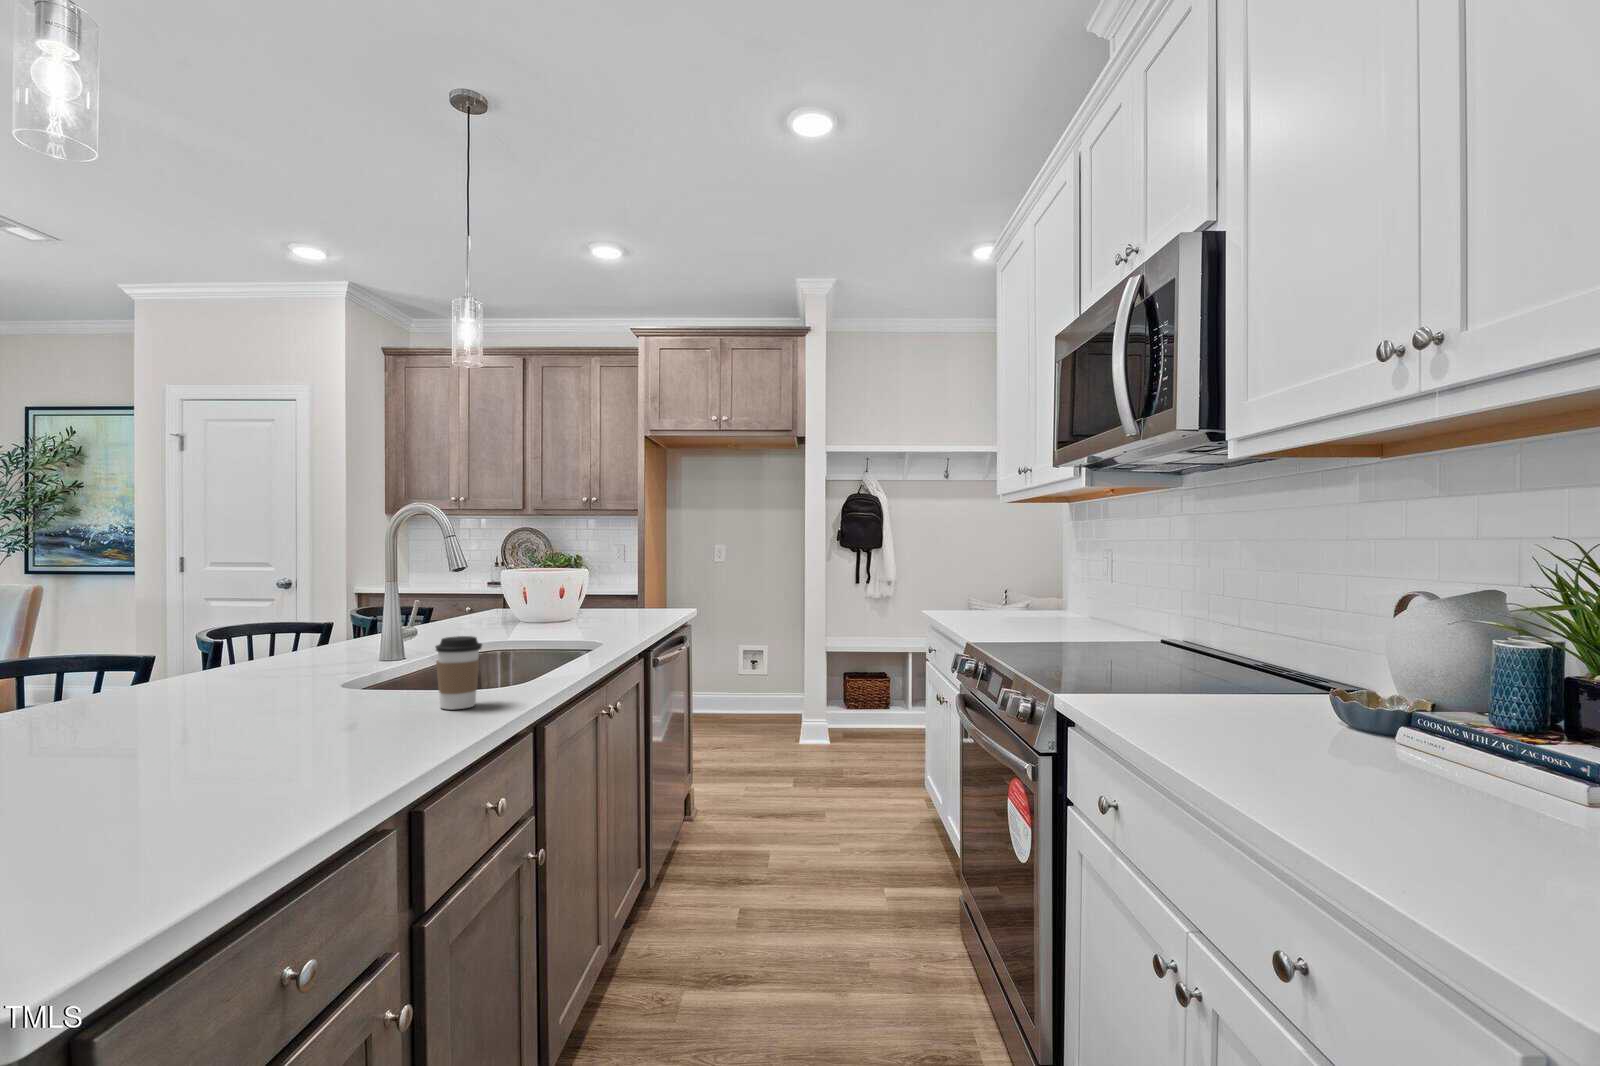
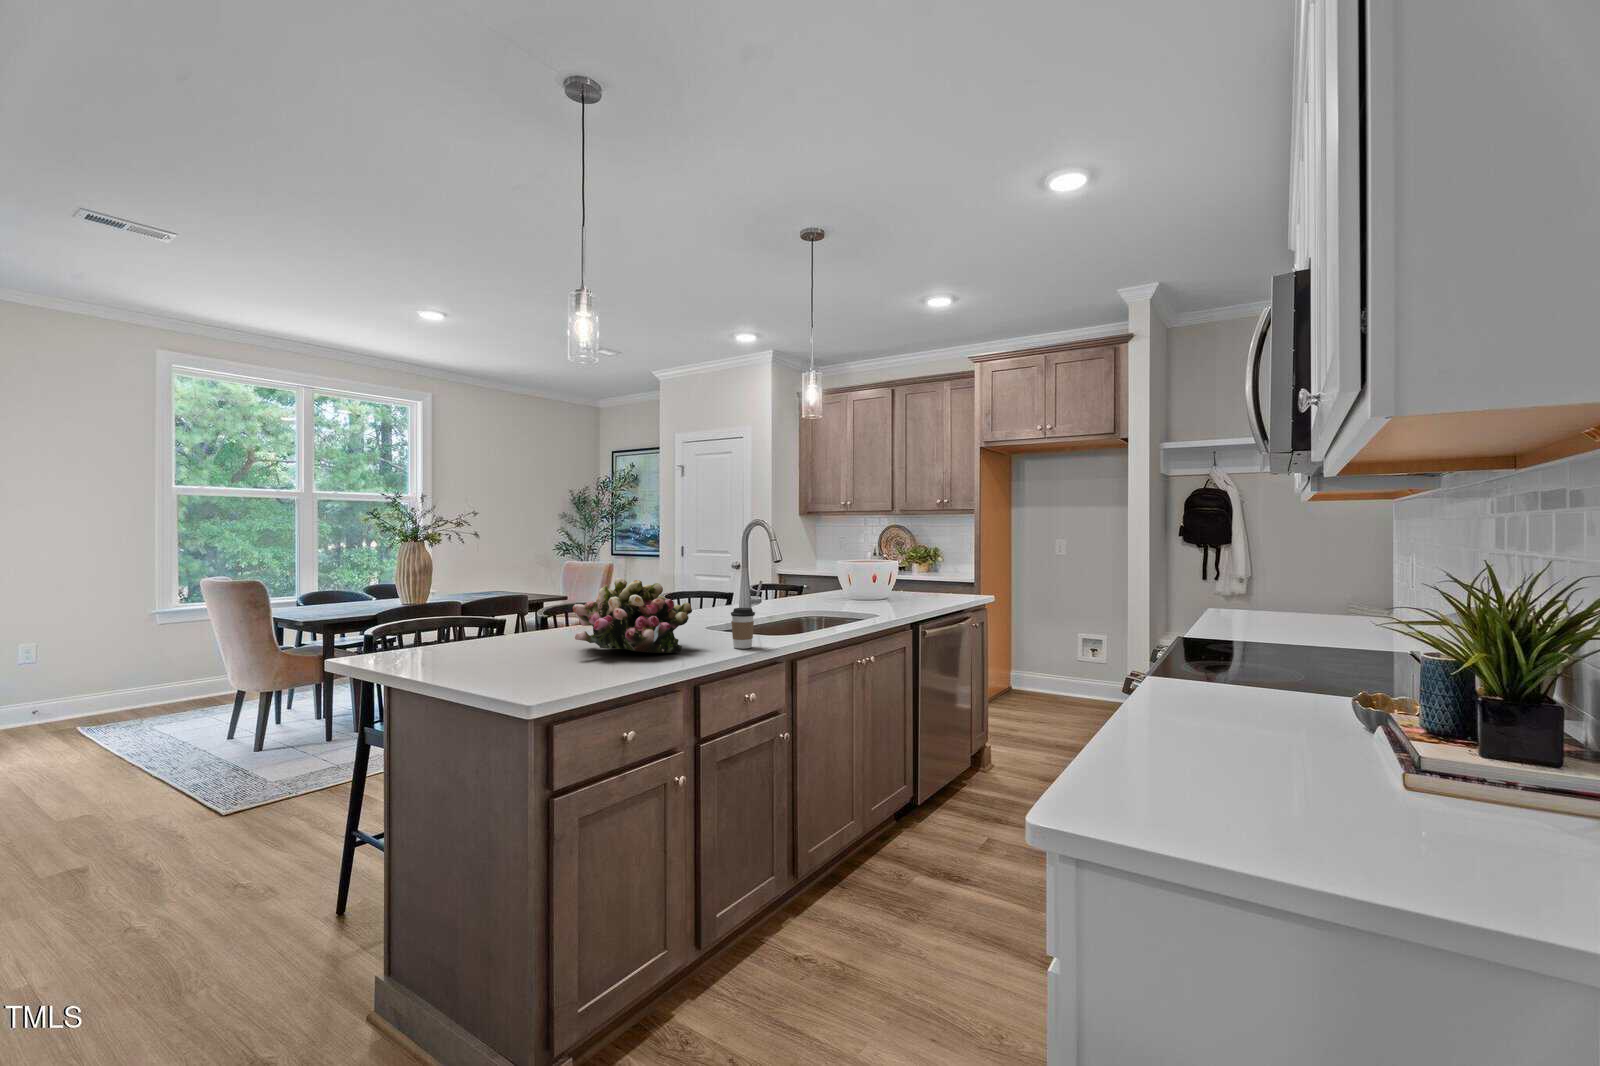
flower arrangement: none [63,590,360,746] -> present [573,578,692,653]

